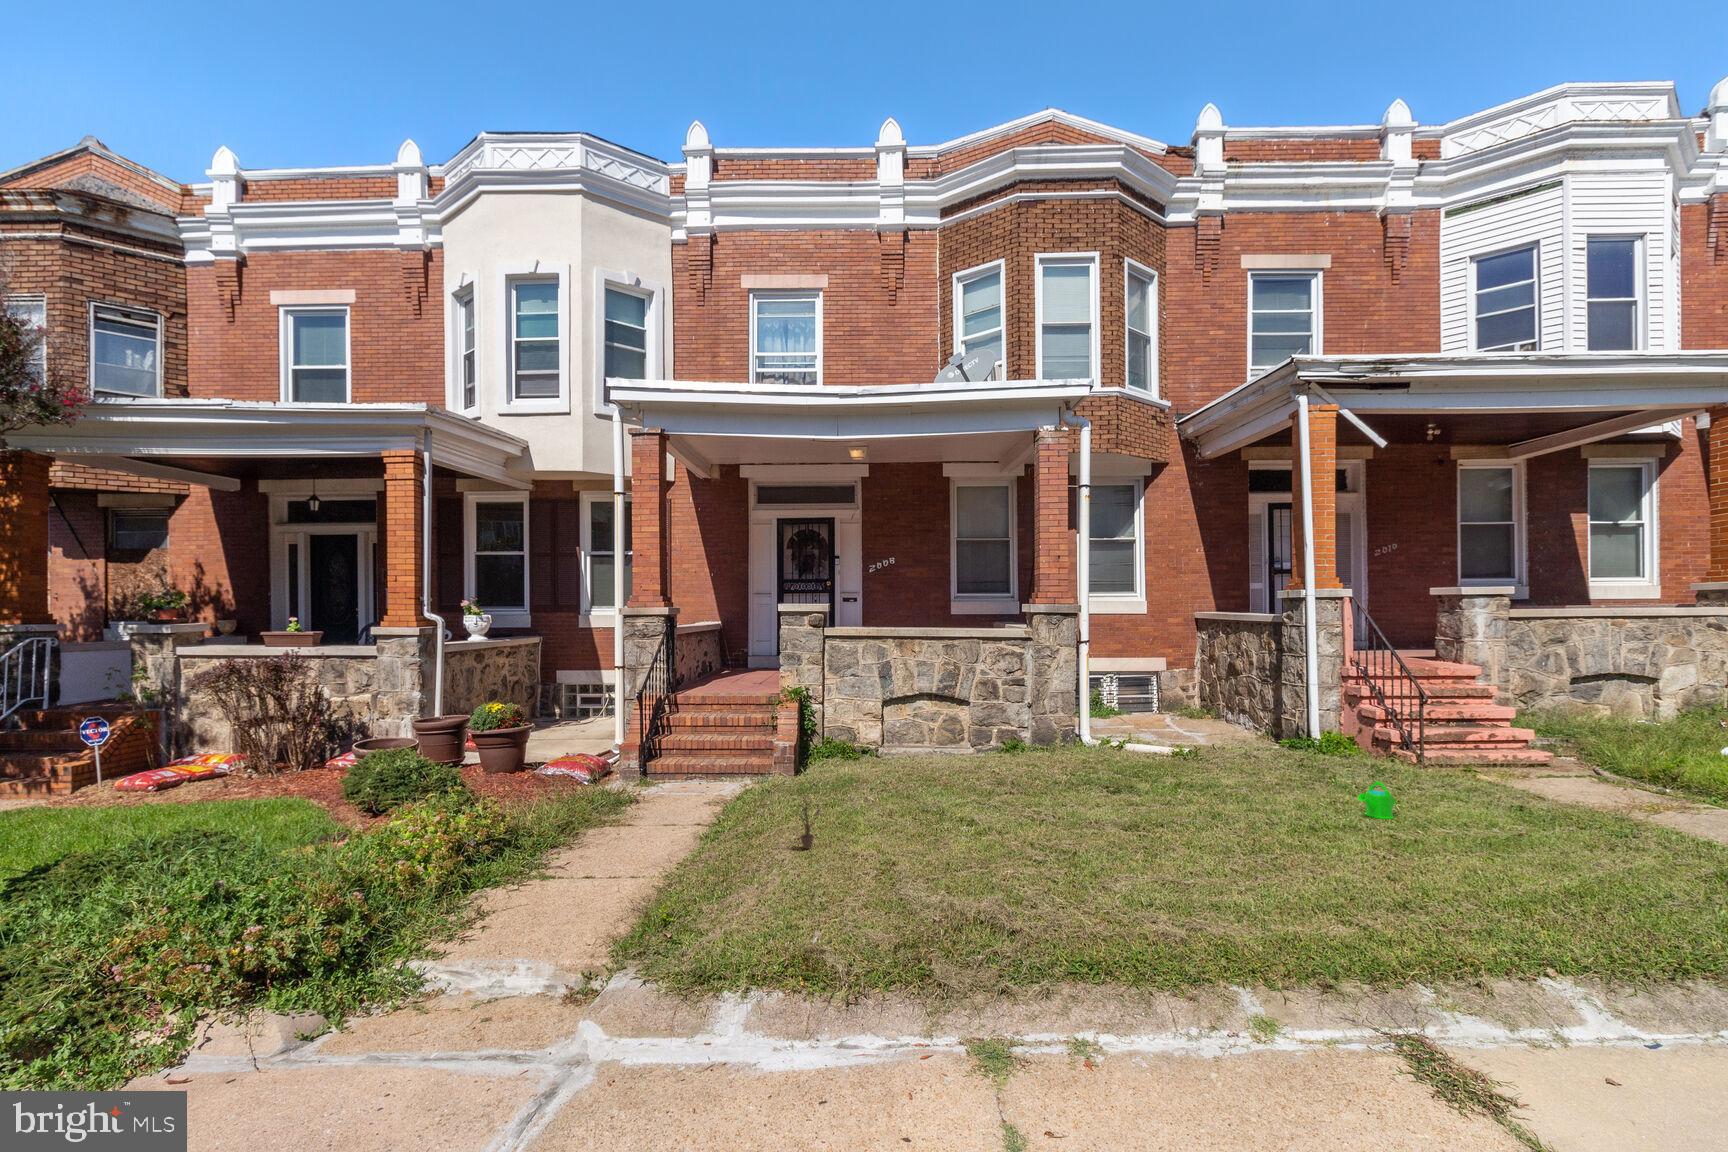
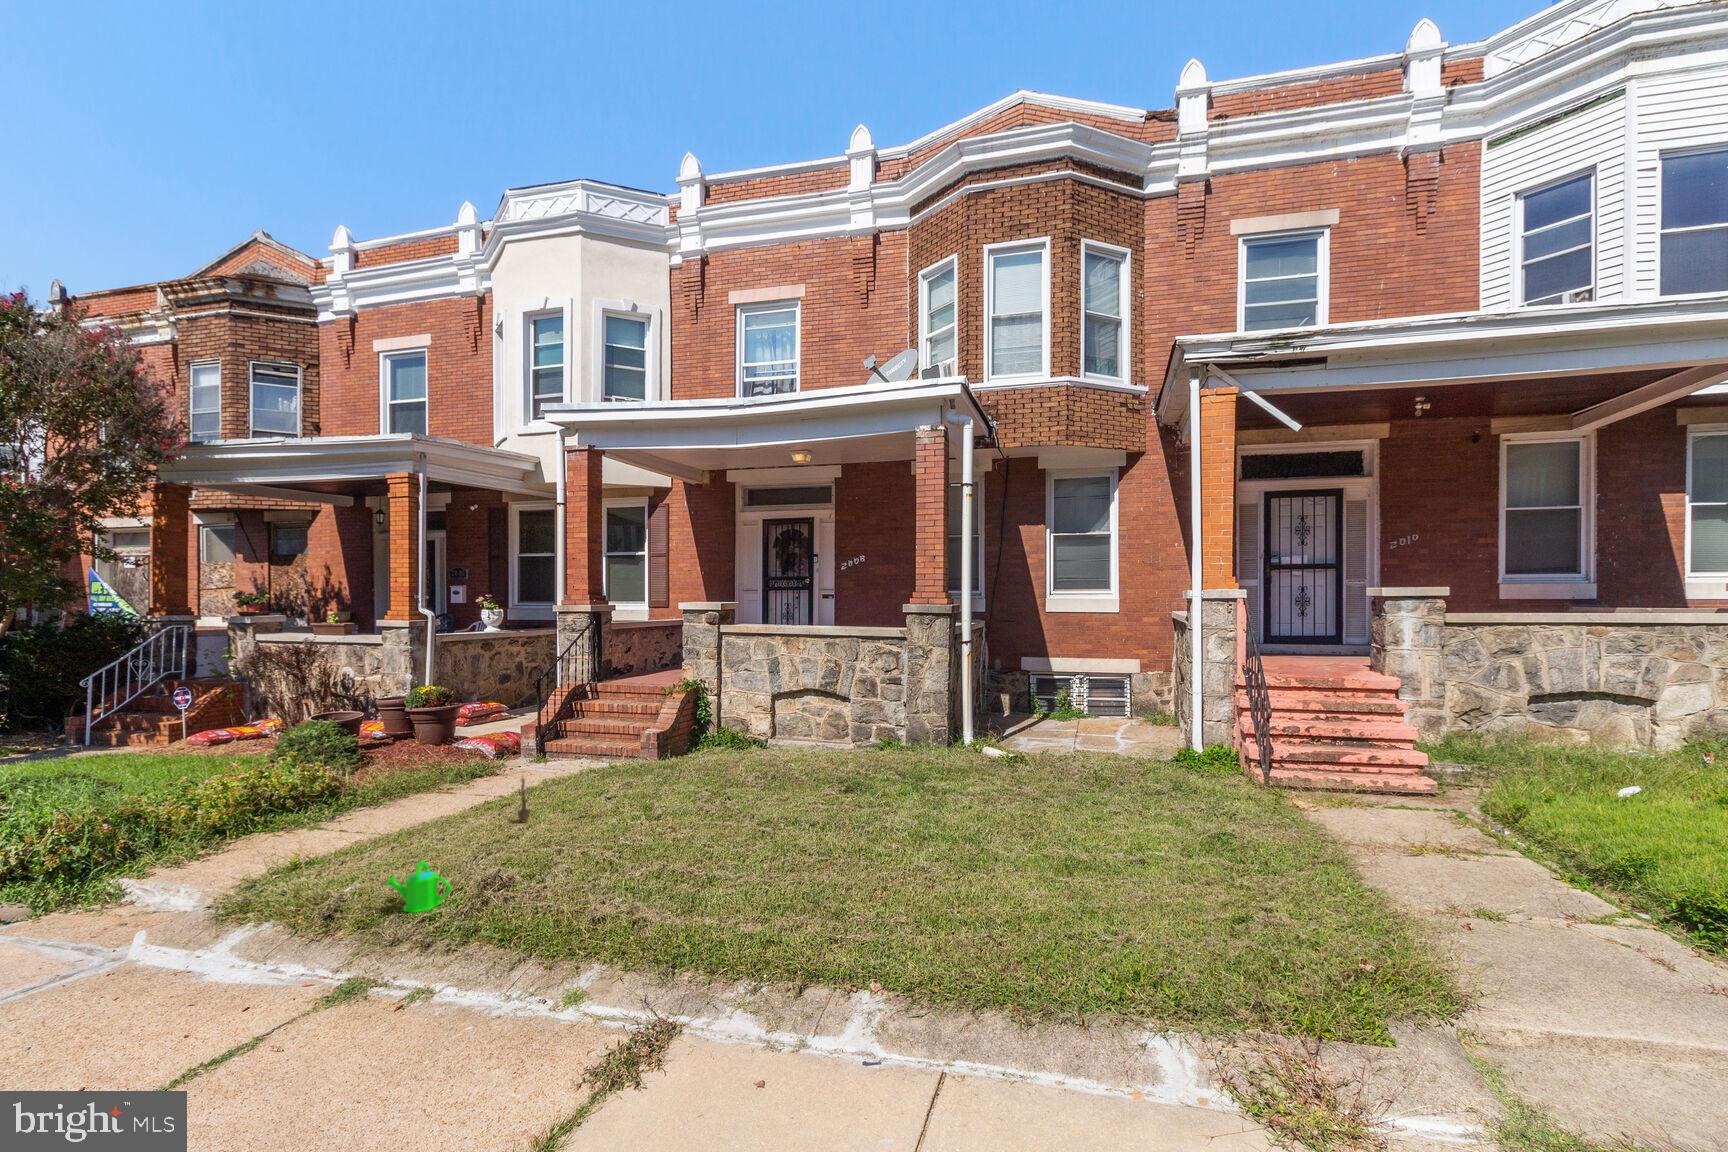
watering can: present [1358,781,1395,819] -> present [386,860,451,913]

